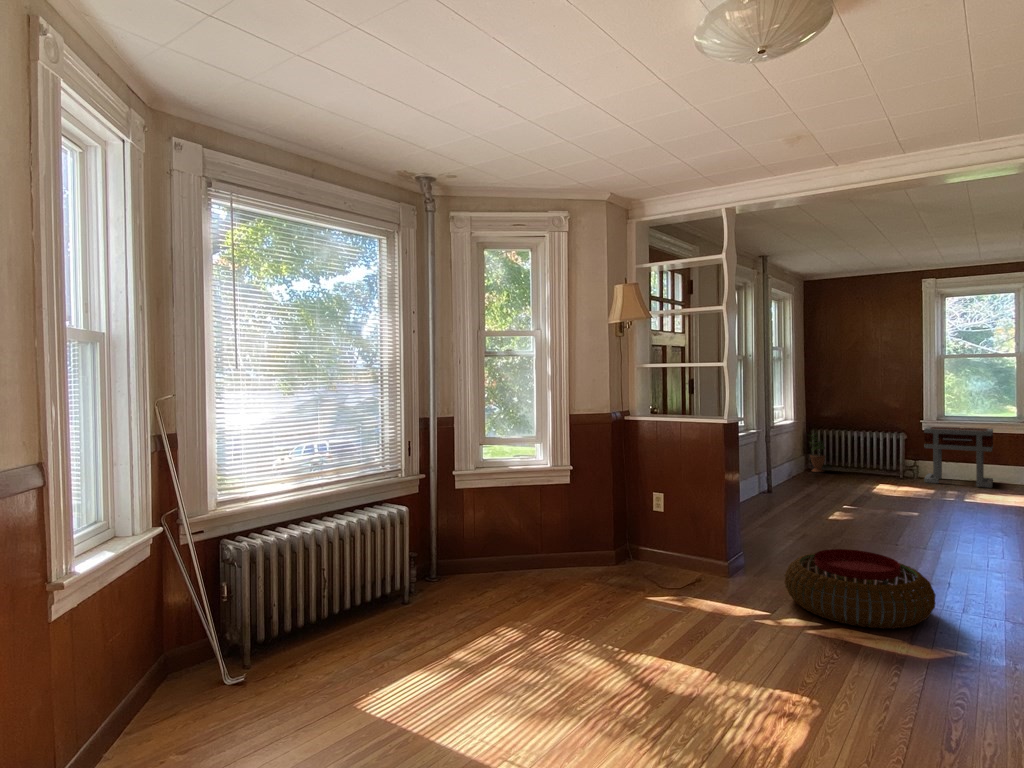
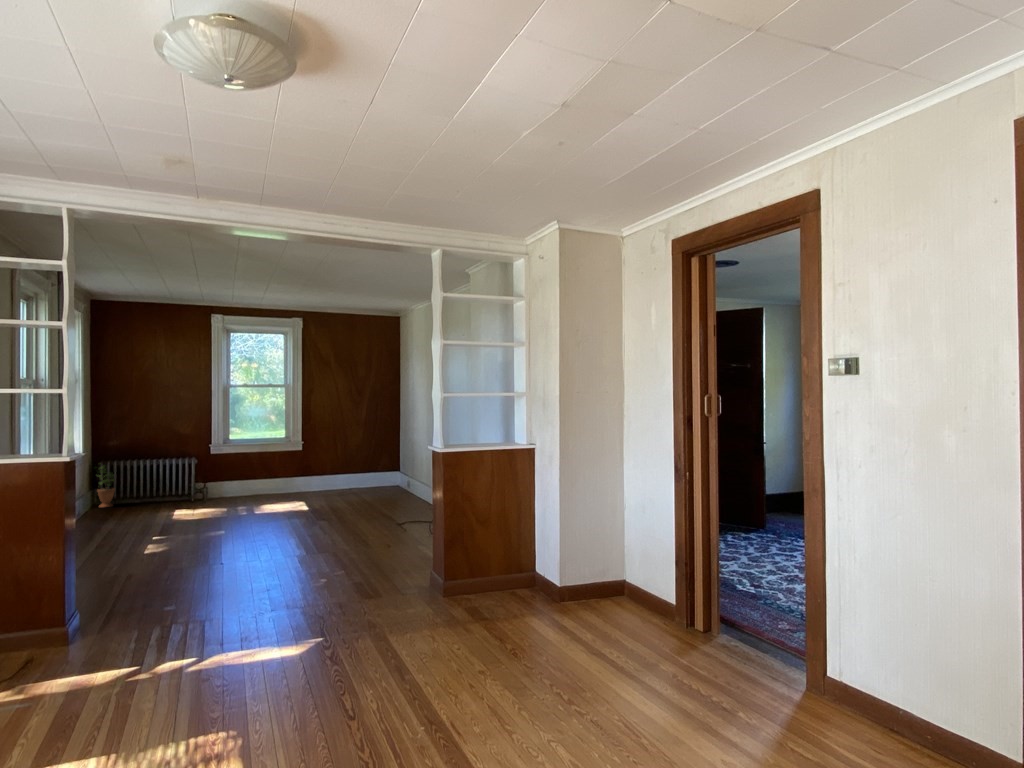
side table: present [924,426,993,488] -> none [214,448,267,502]
pouf: present [785,549,936,629] -> none [145,573,286,651]

